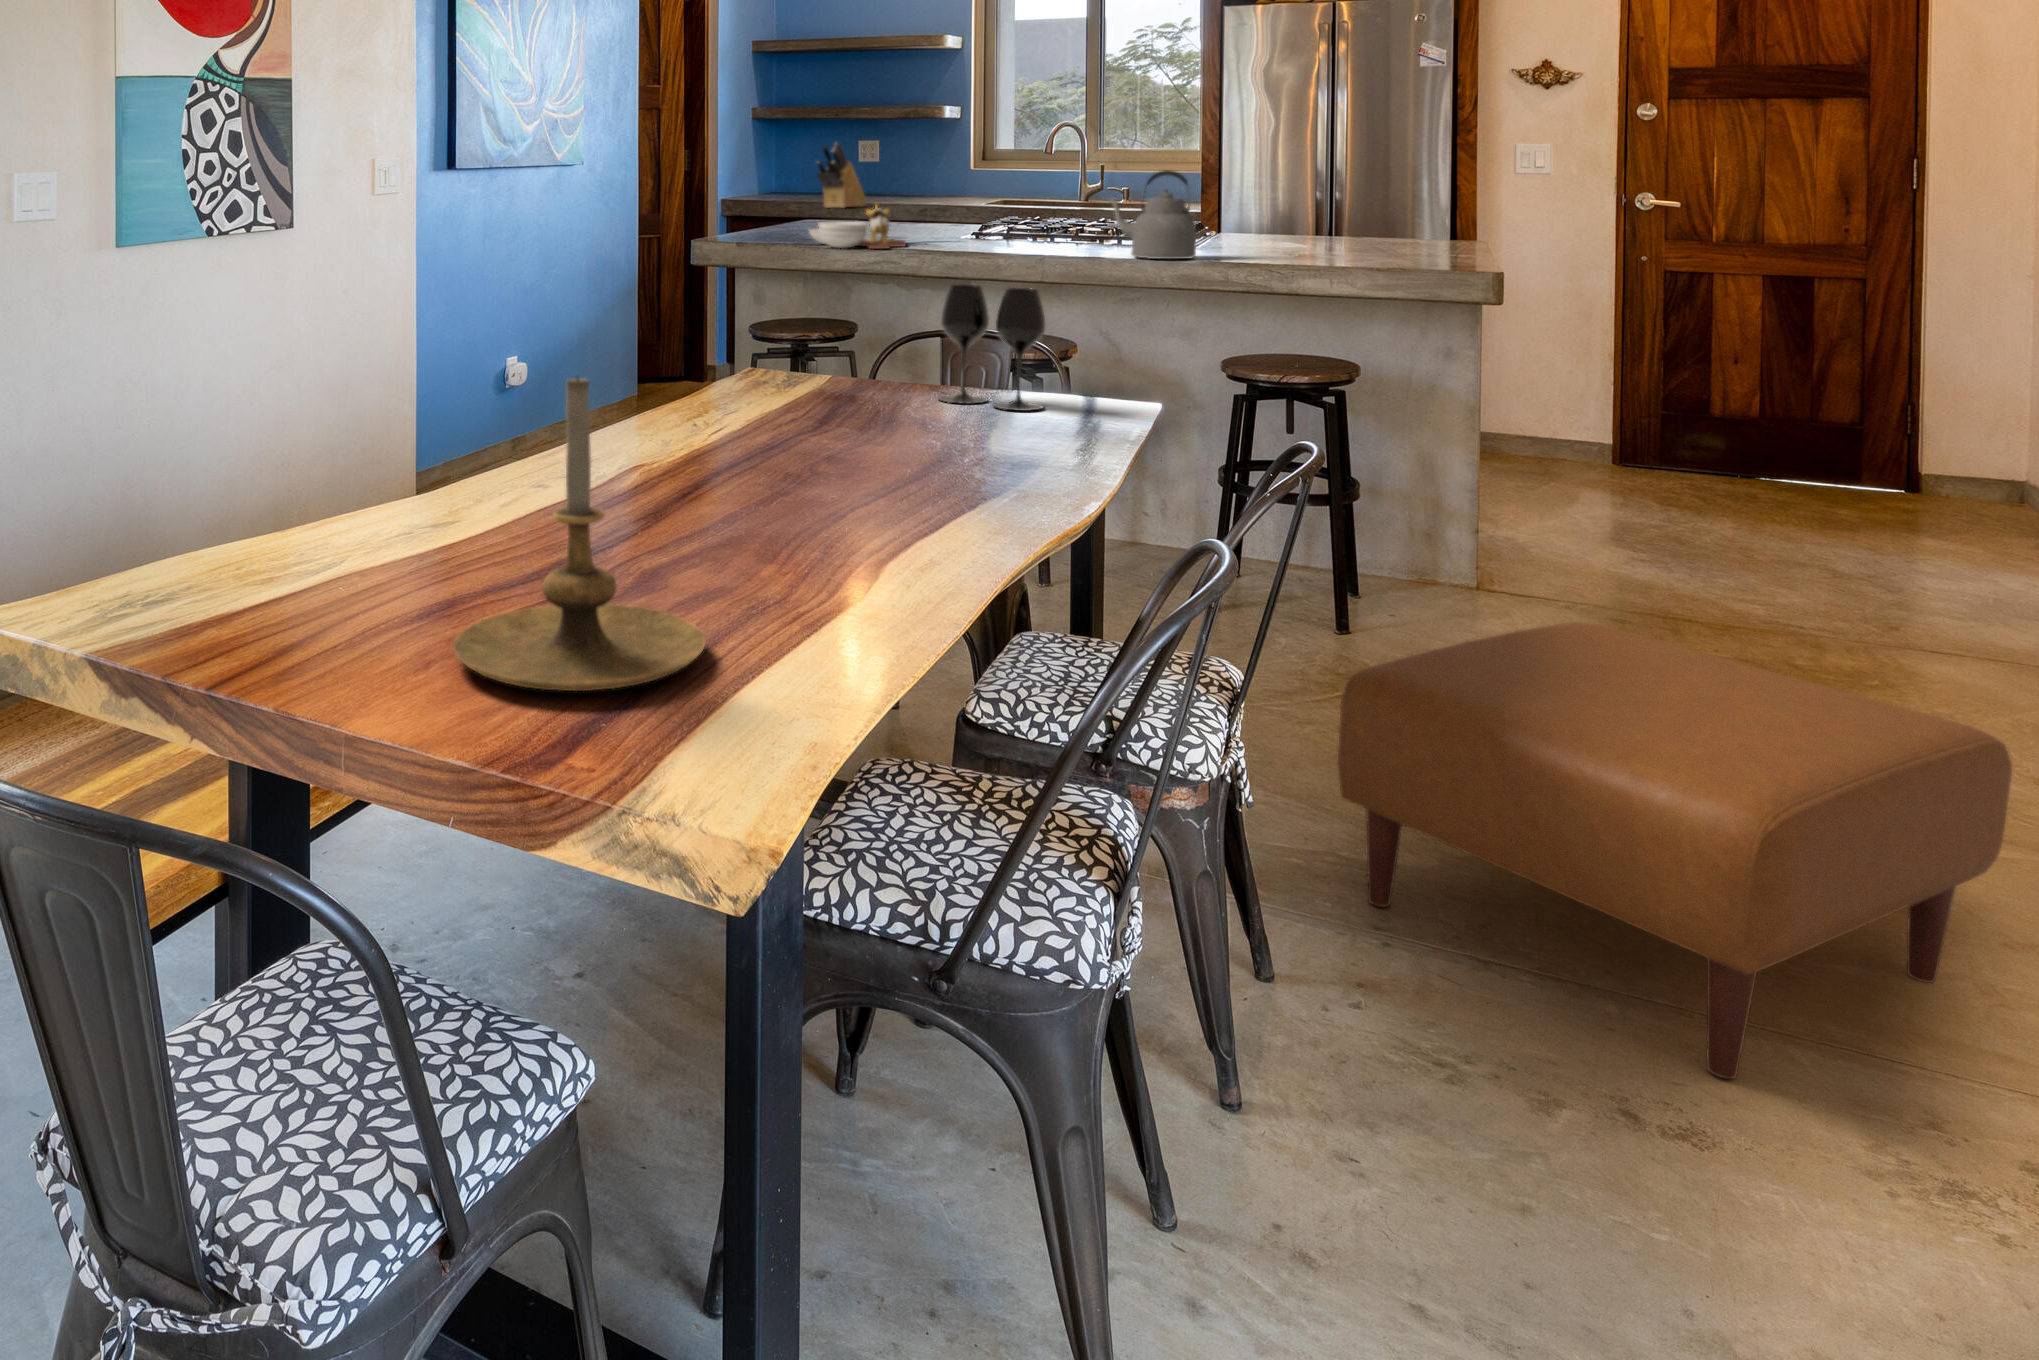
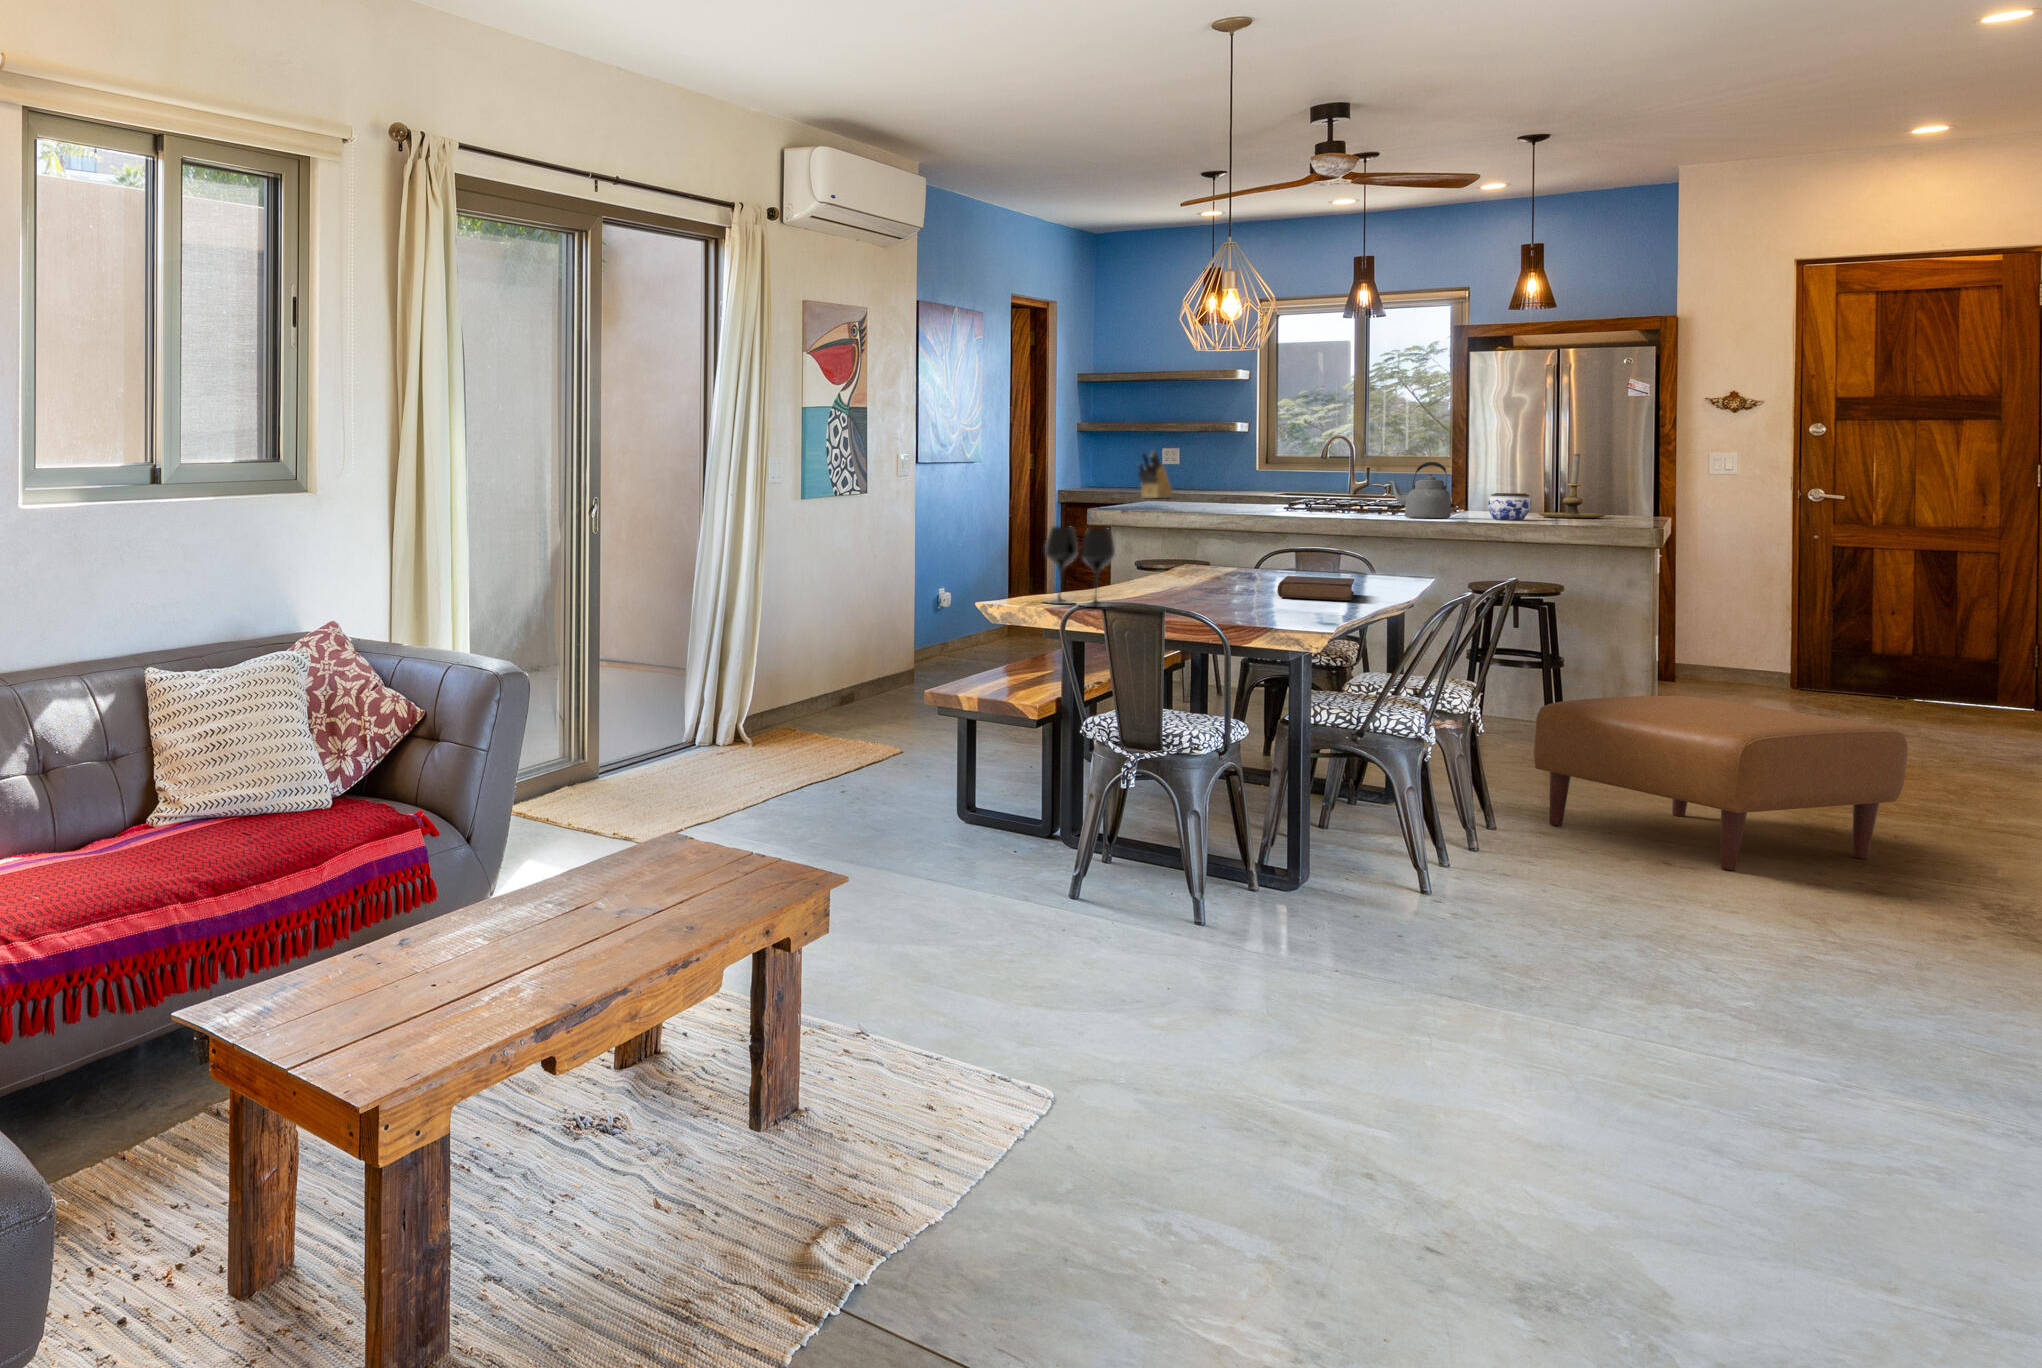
cutting board: present [809,206,906,249] -> none [1171,485,1241,513]
jar: none [1249,219,1309,261] -> present [1488,493,1531,520]
wine glass: present [939,285,1045,411] -> present [1045,527,1115,607]
candle holder: present [453,377,706,691] -> present [1538,454,1606,518]
book: none [833,434,1000,513] -> present [1277,576,1354,600]

